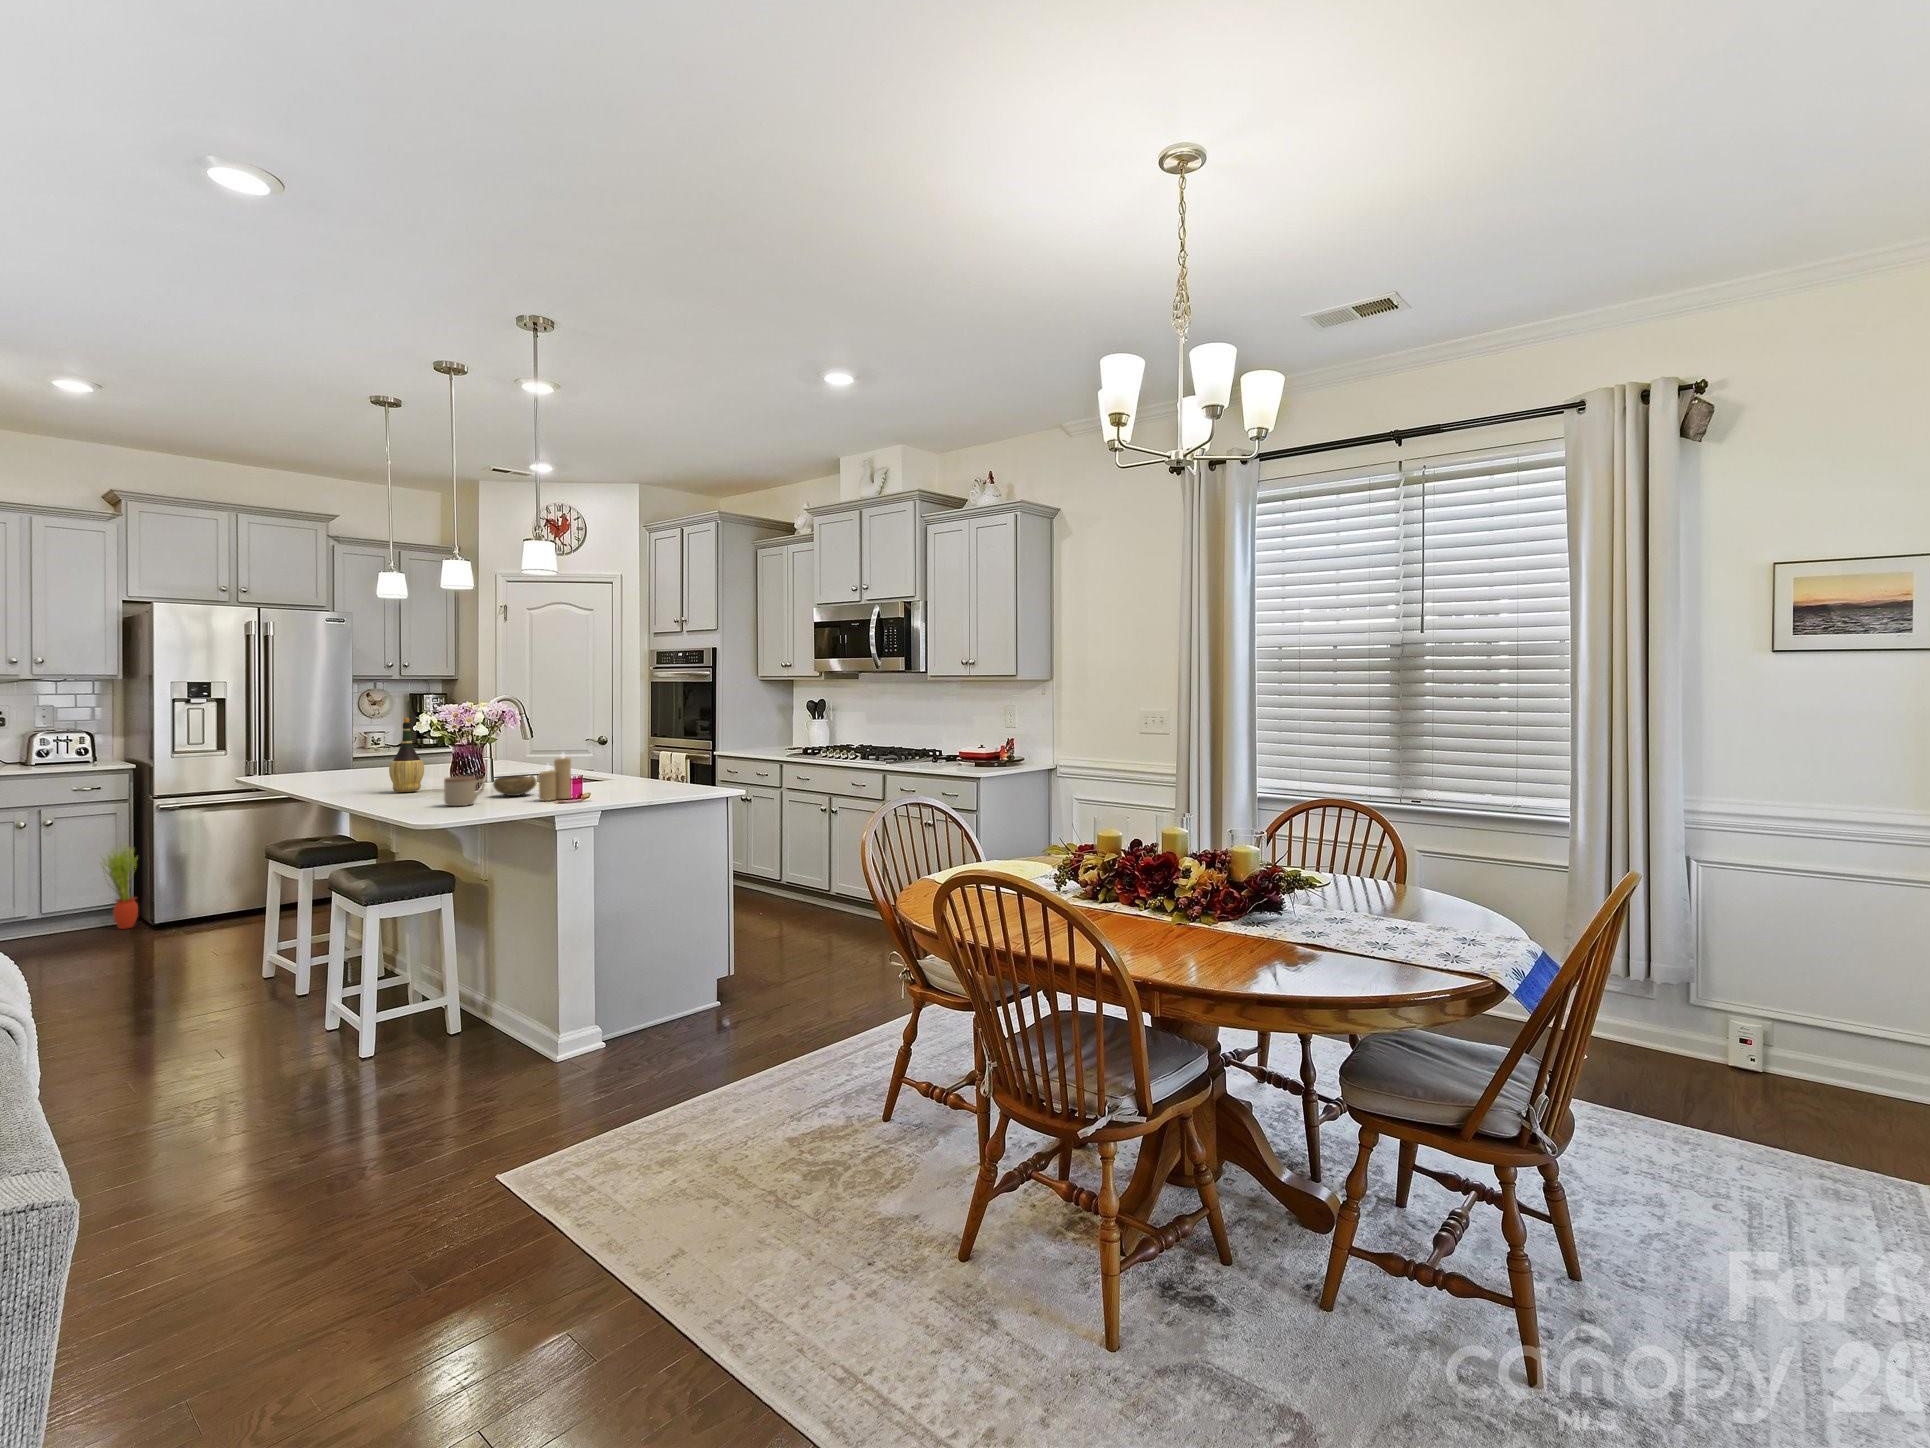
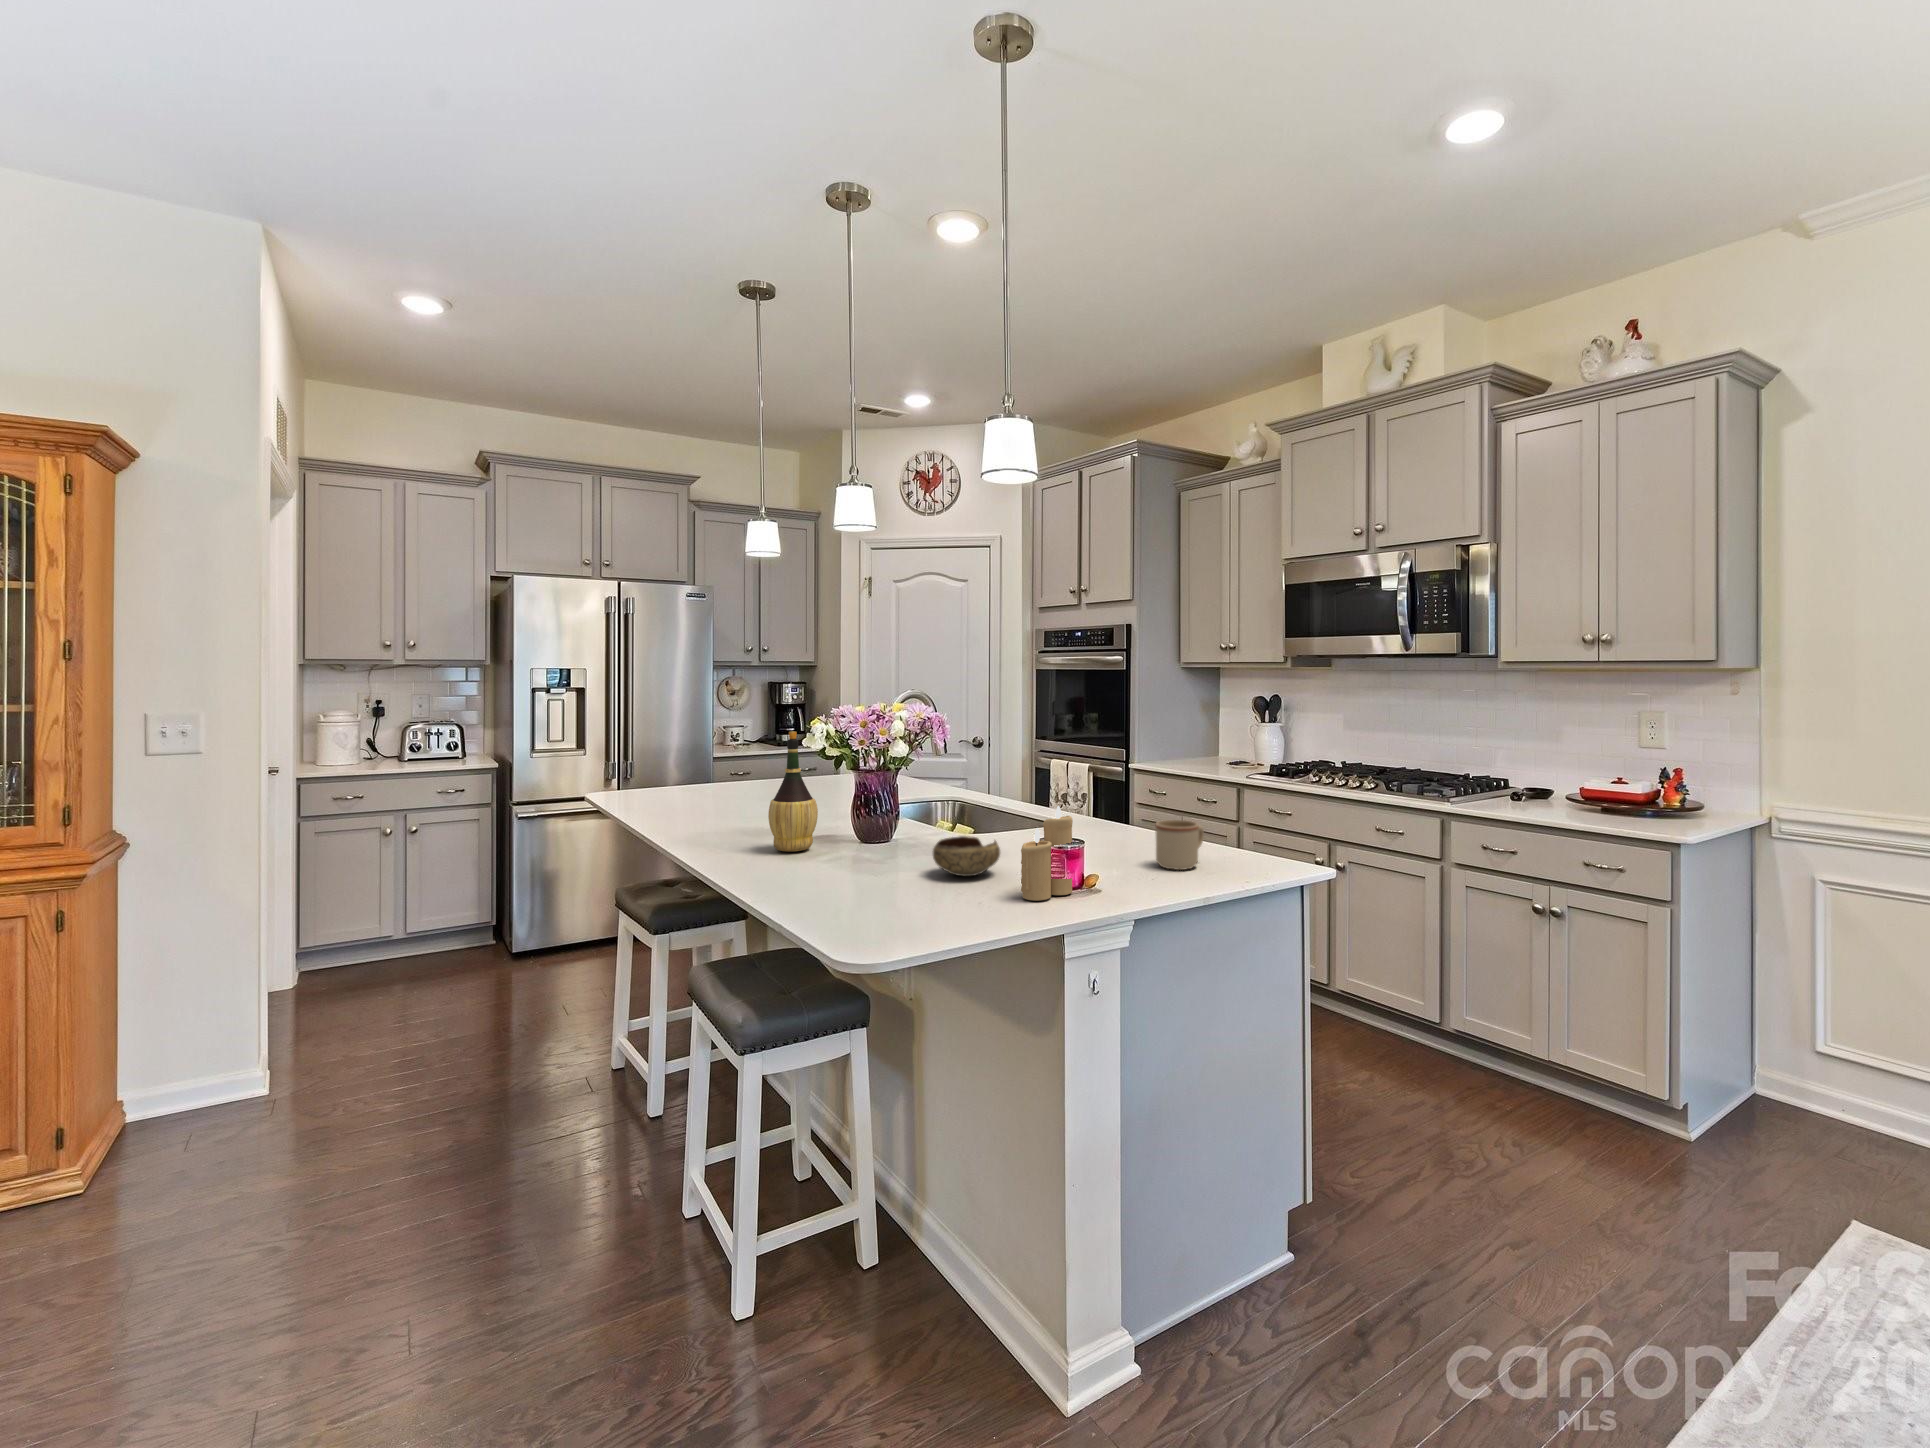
mug: present [444,776,485,806] -> present [1155,820,1204,870]
potted plant: present [103,843,138,929] -> none [458,854,498,956]

